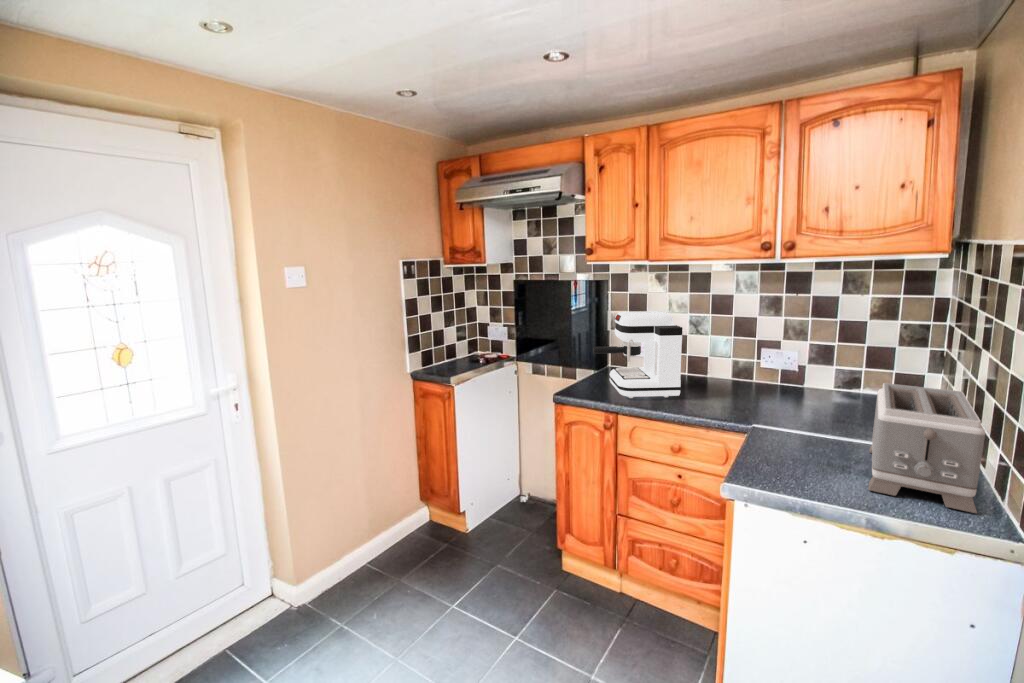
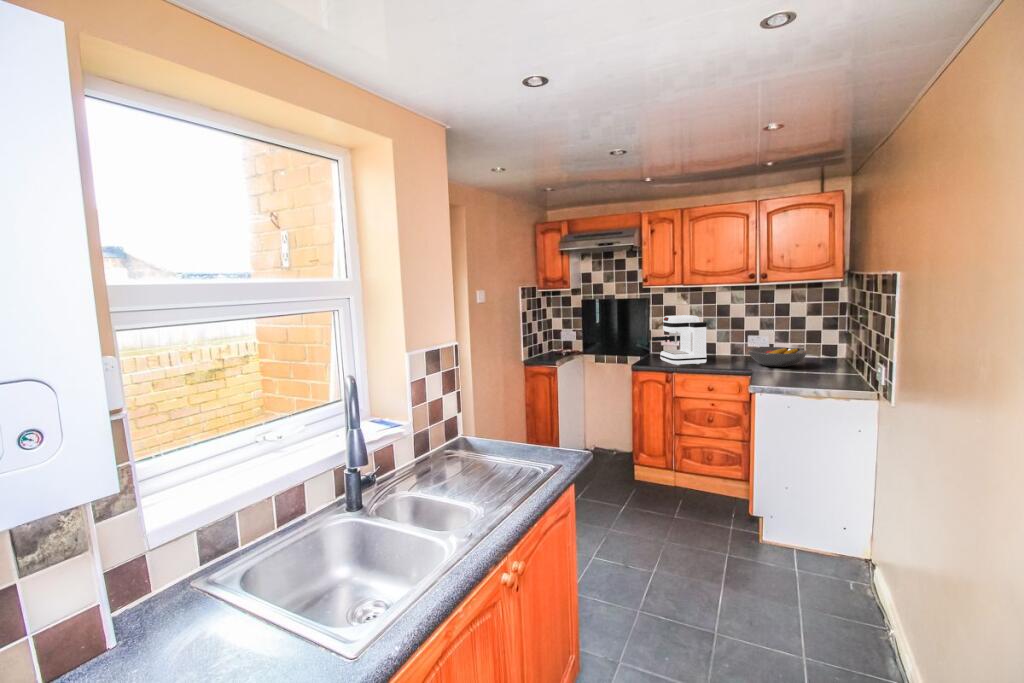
fruit bowl: none [753,373,866,417] -> present [748,347,808,367]
toaster: present [868,383,985,513] -> none [811,342,855,389]

